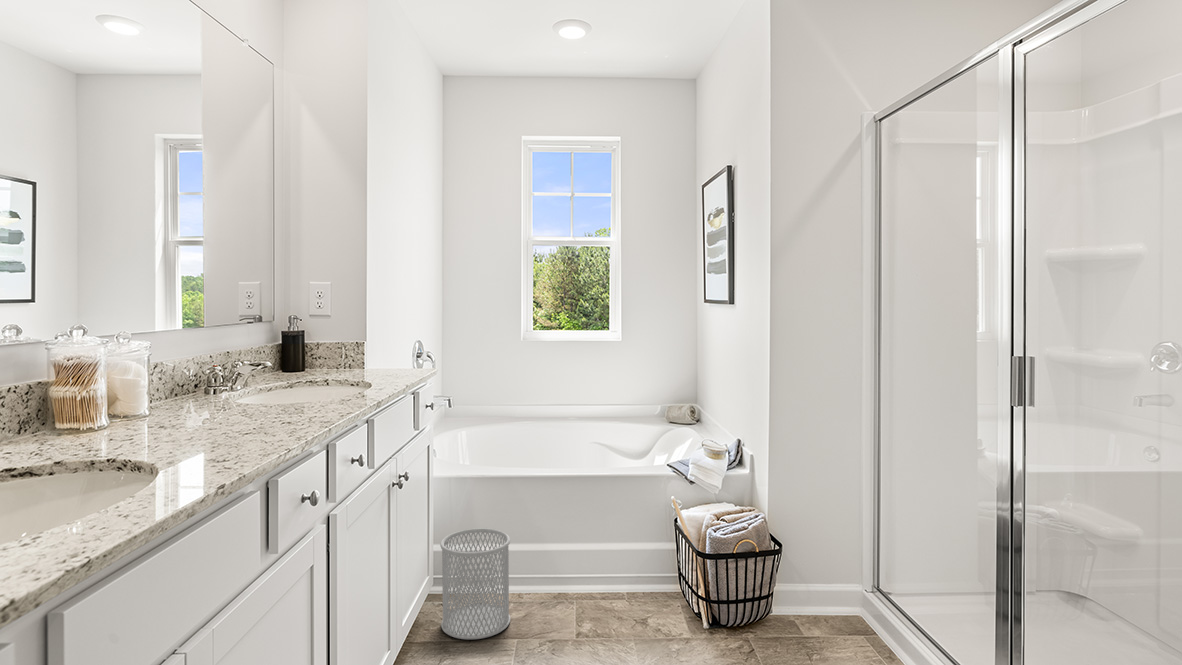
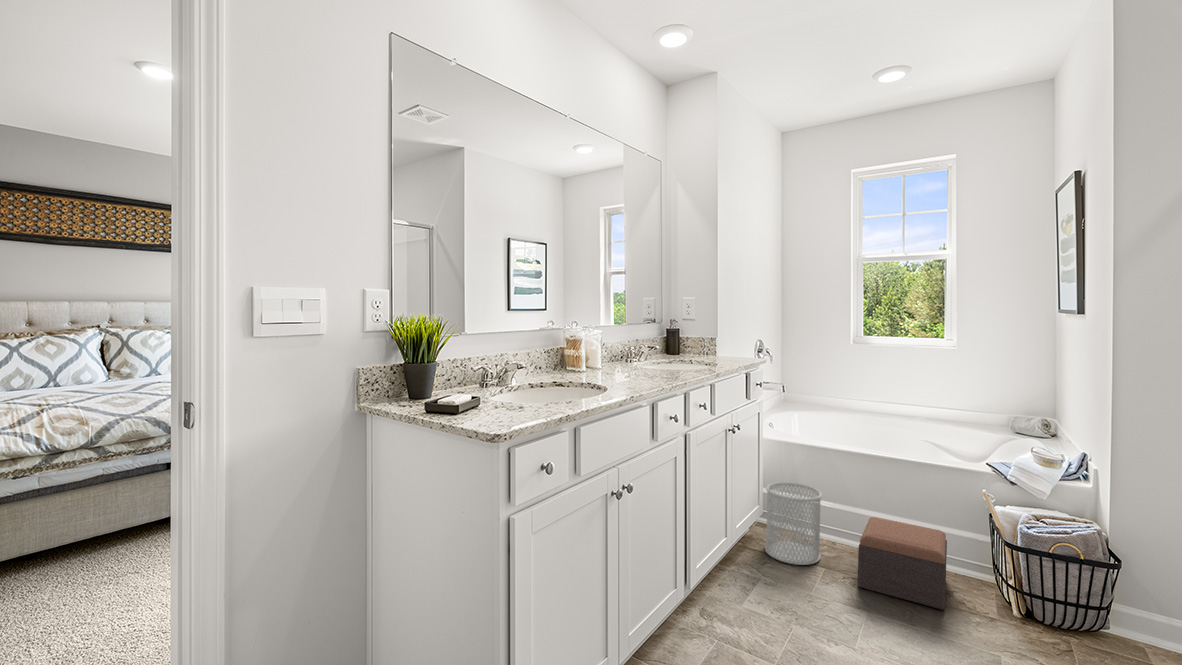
footstool: none [558,551,647,645] -> present [858,517,947,610]

